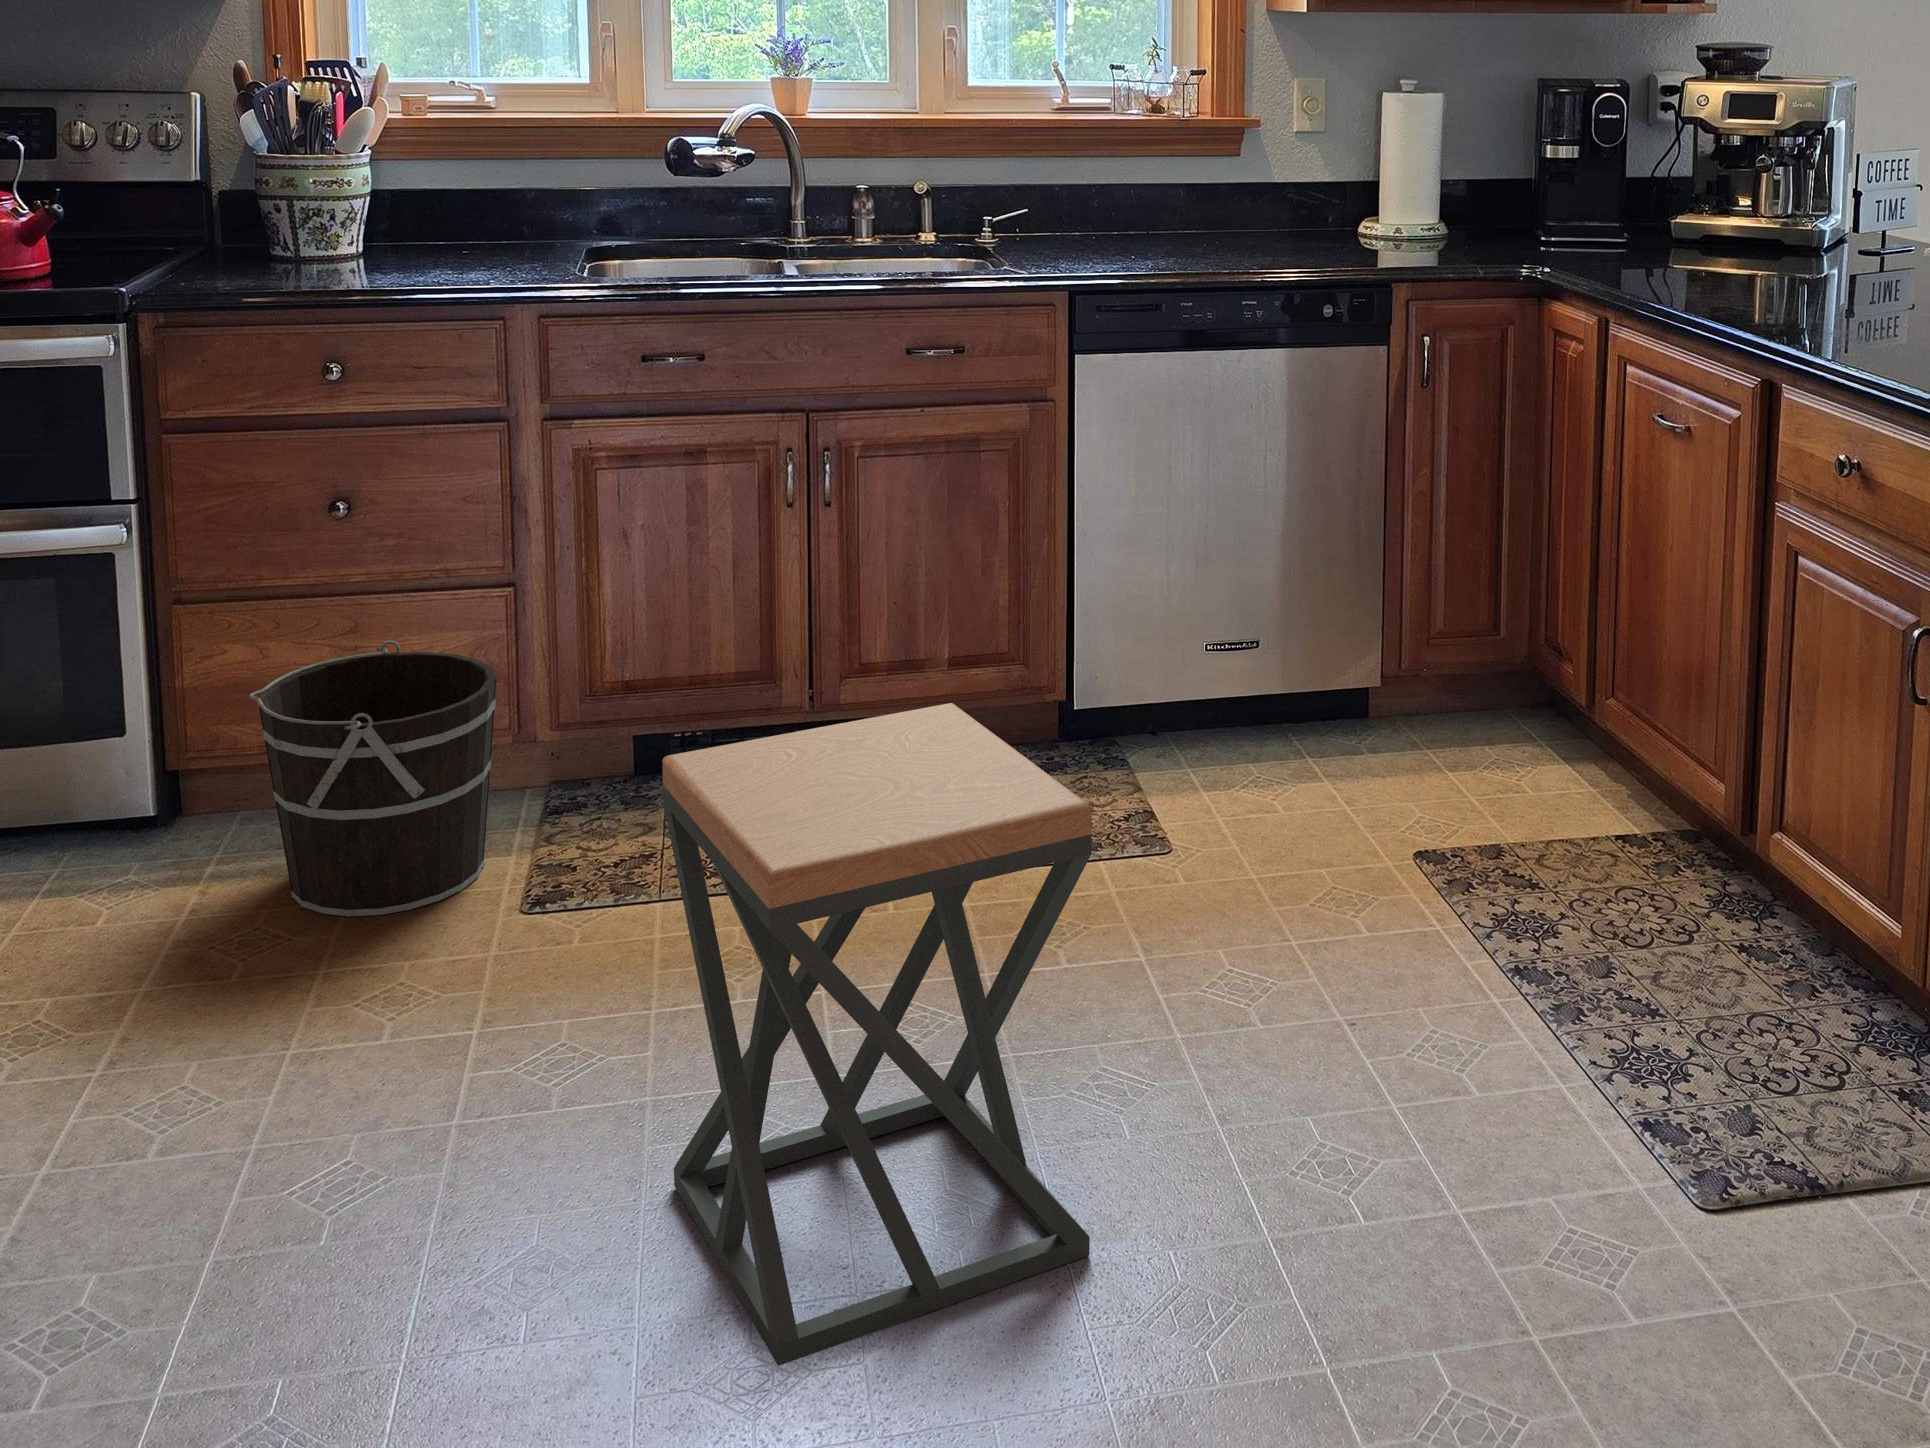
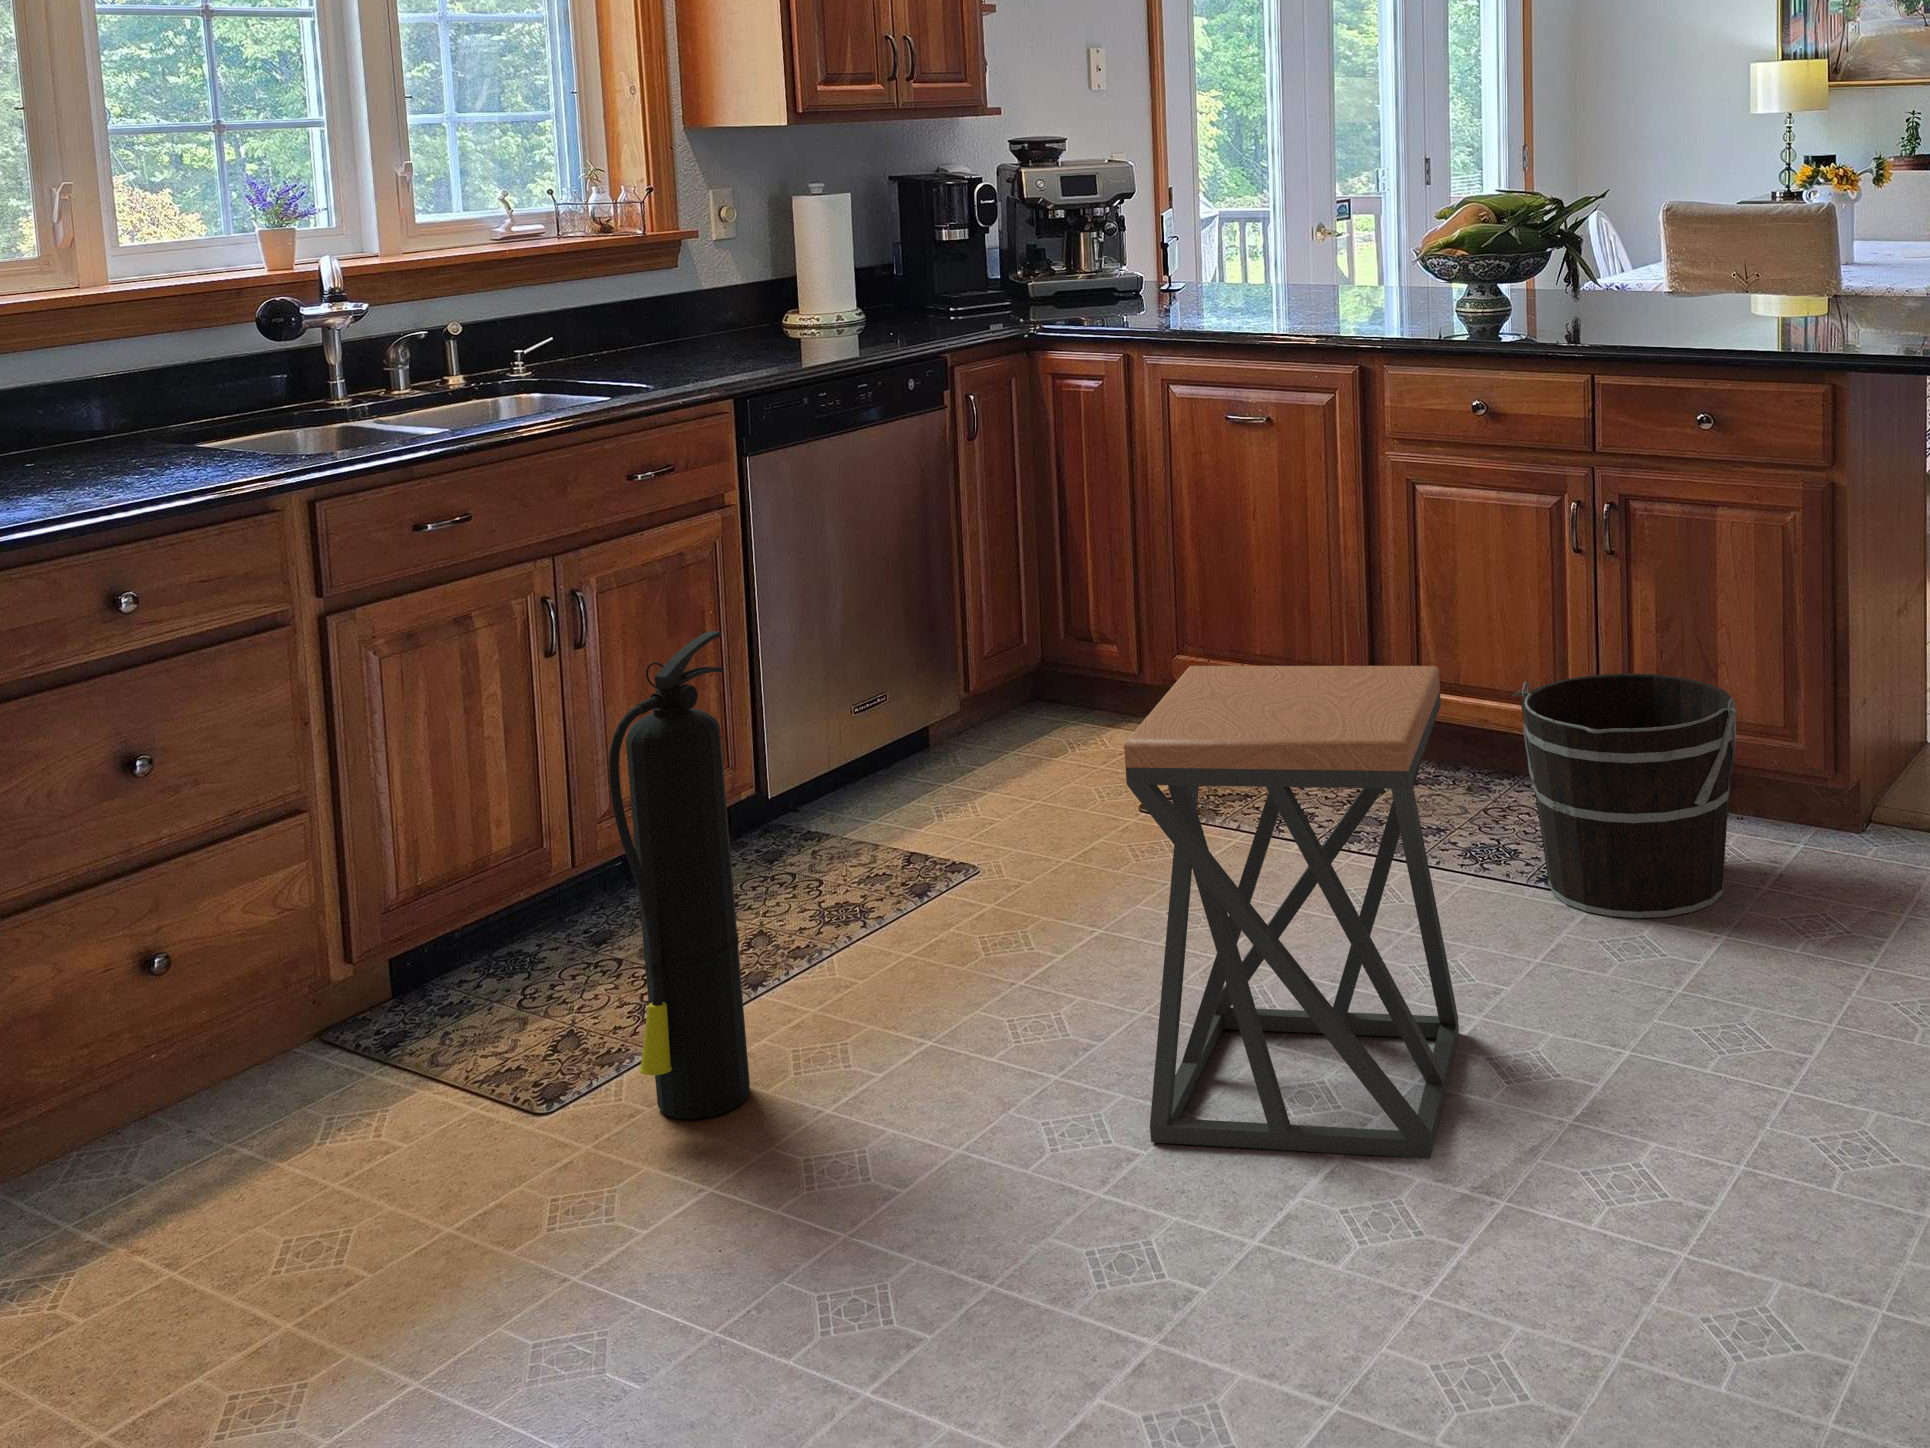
fire extinguisher: none [471,520,649,968] -> present [609,631,750,1119]
bucket: present [249,641,496,916] -> present [1513,673,1737,918]

